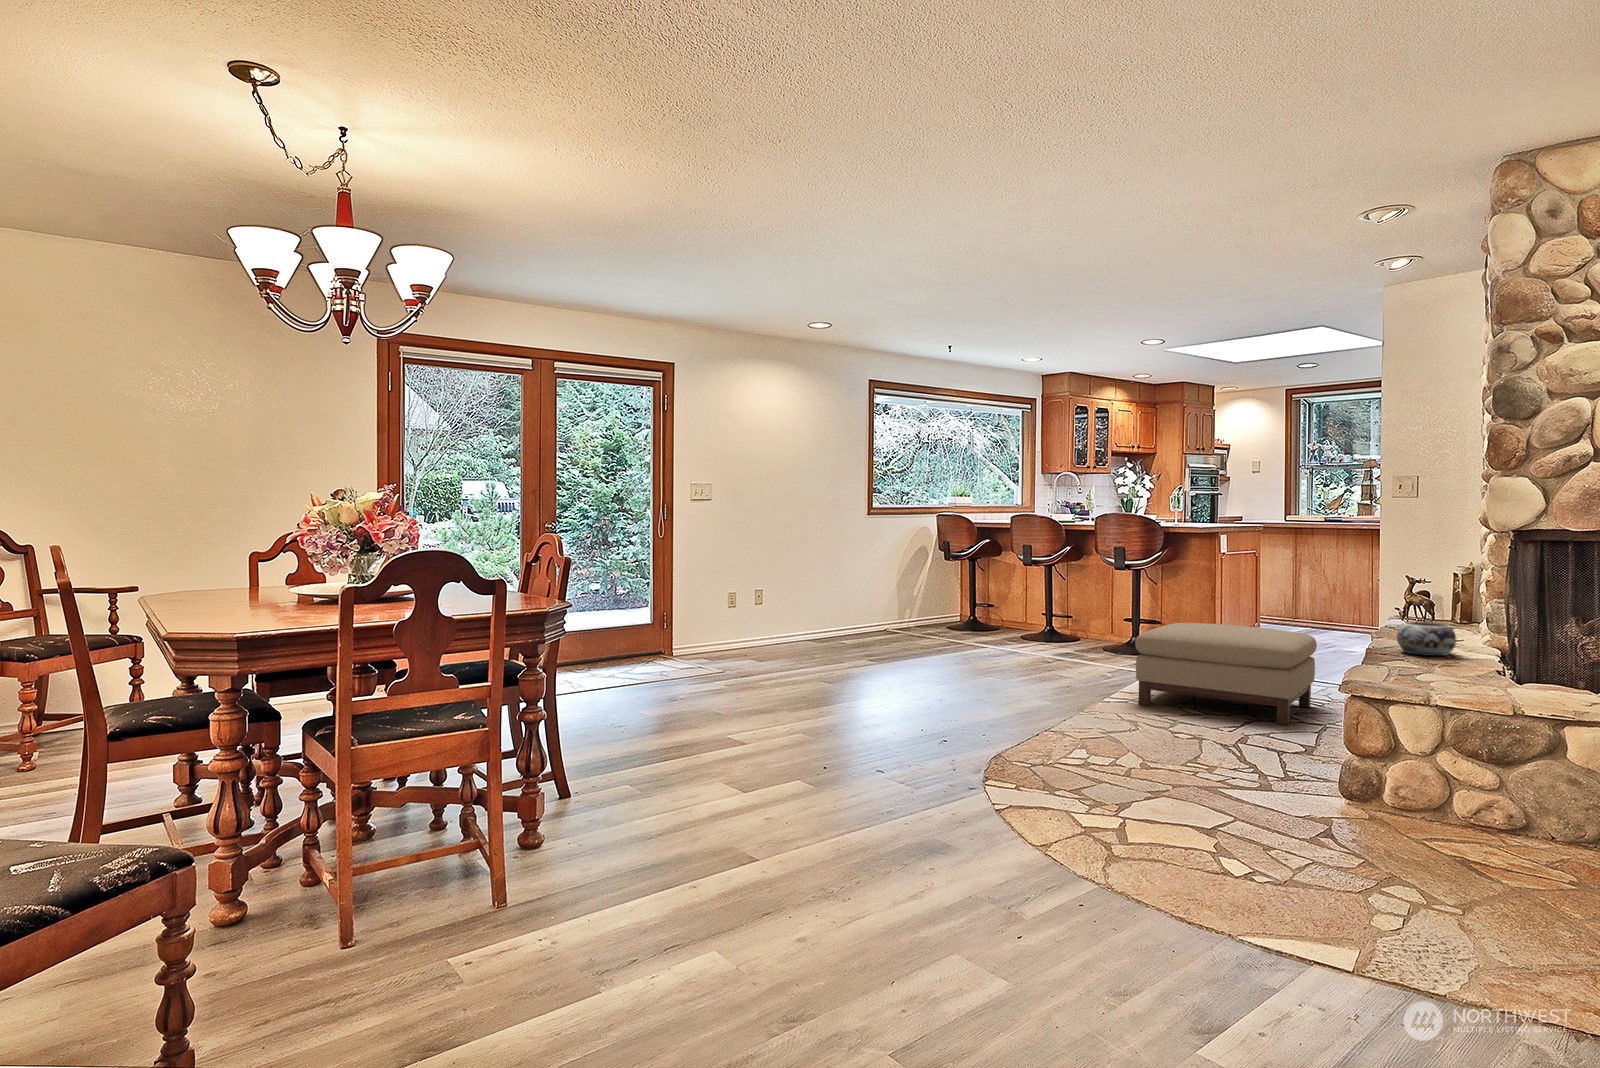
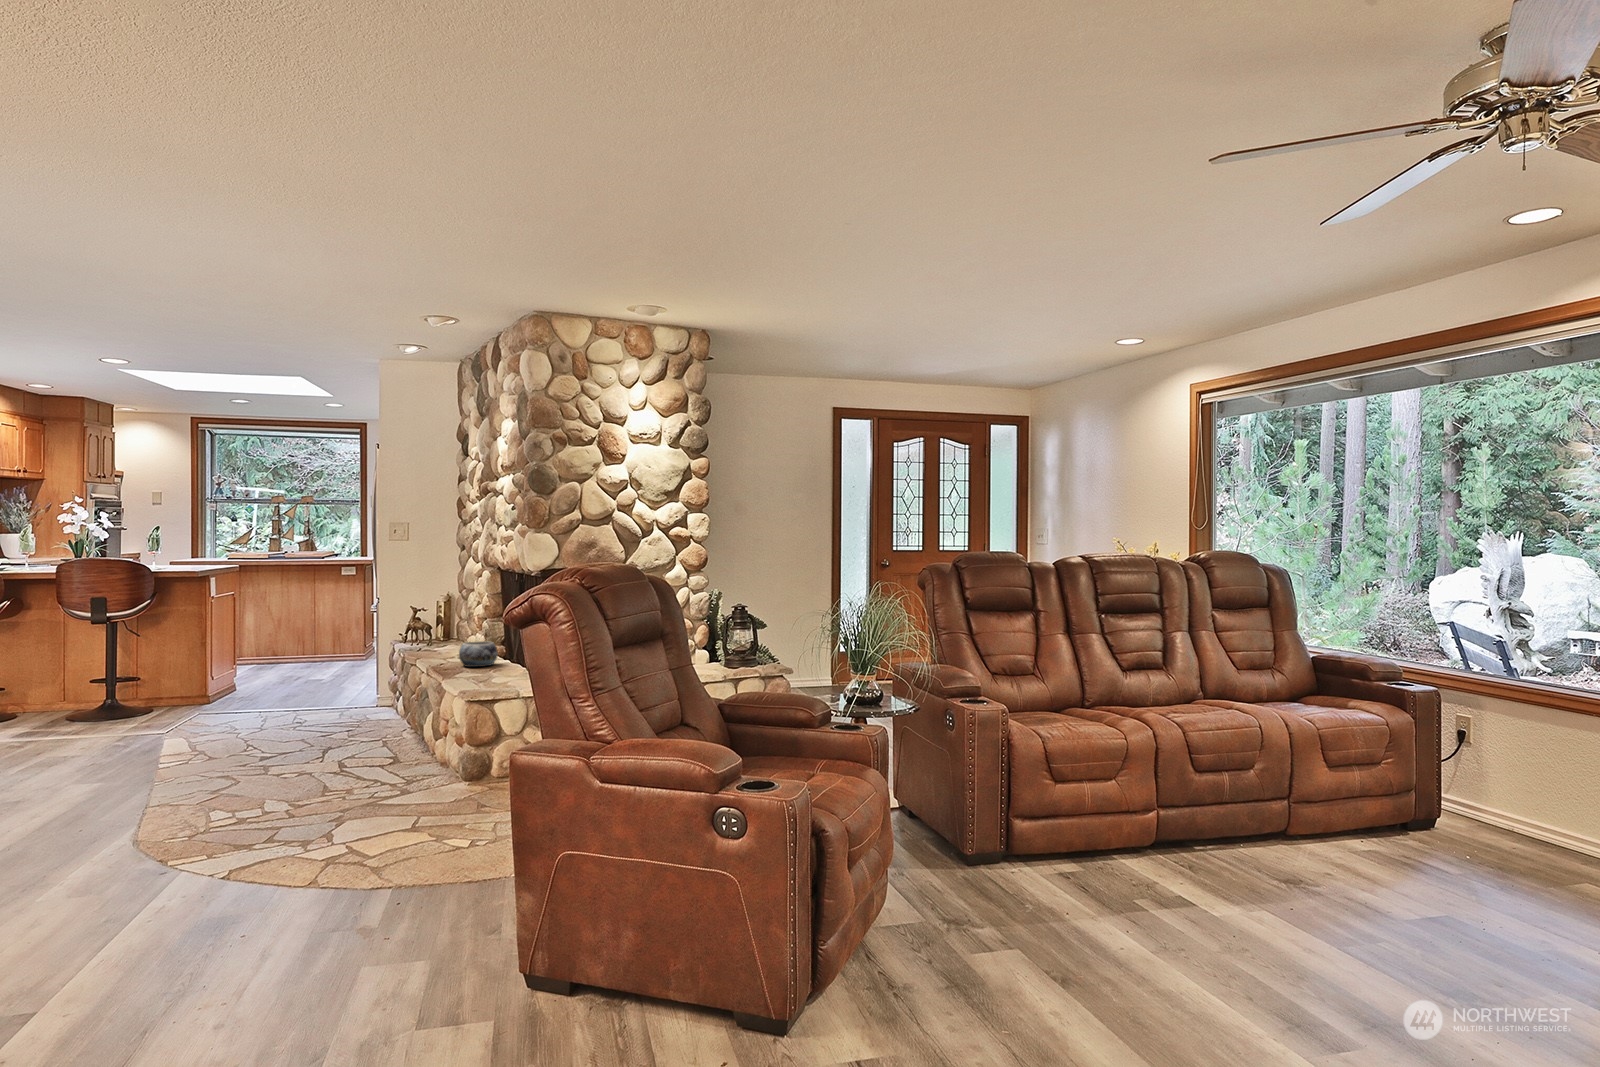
ottoman: present [1135,623,1317,725] -> none [207,666,363,759]

